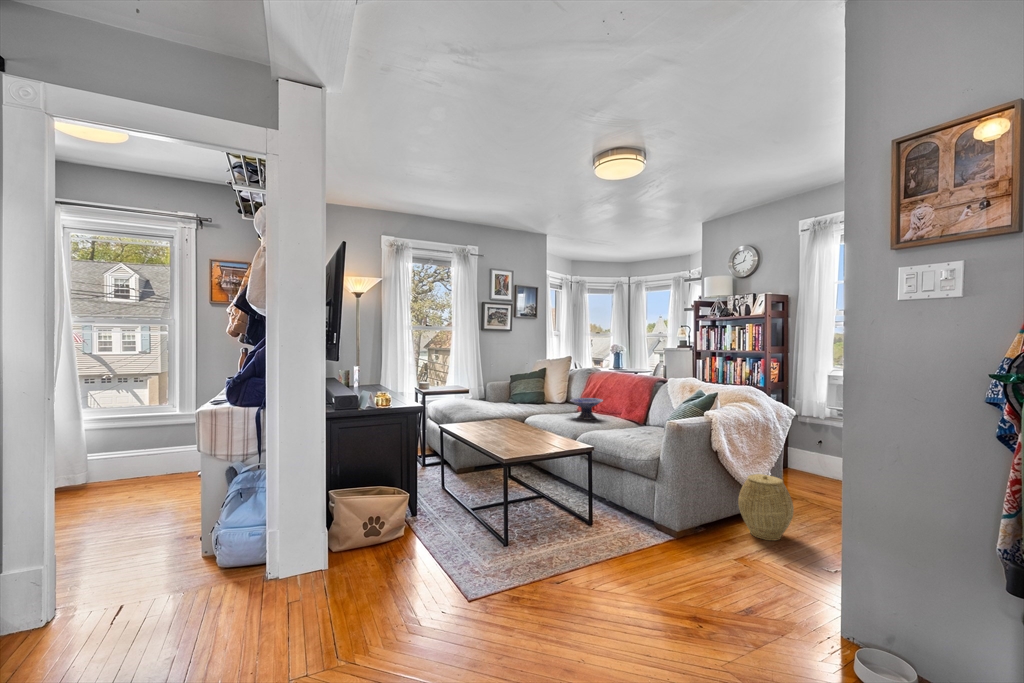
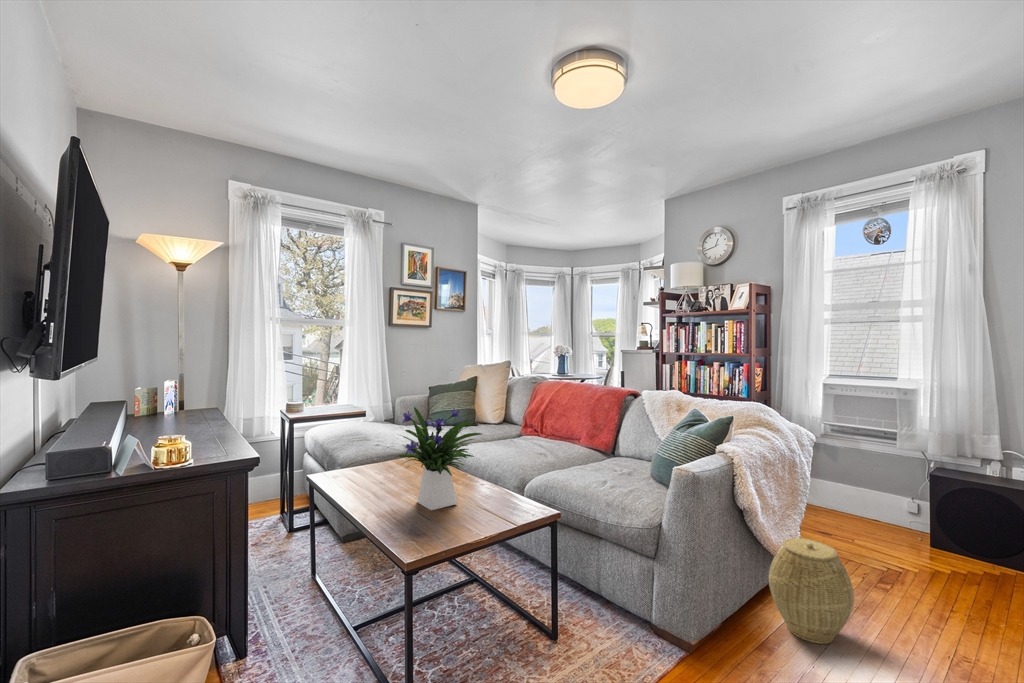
flower arrangement: none [487,381,546,444] -> present [396,407,482,510]
decorative bowl: present [570,398,603,420] -> none [510,418,555,449]

